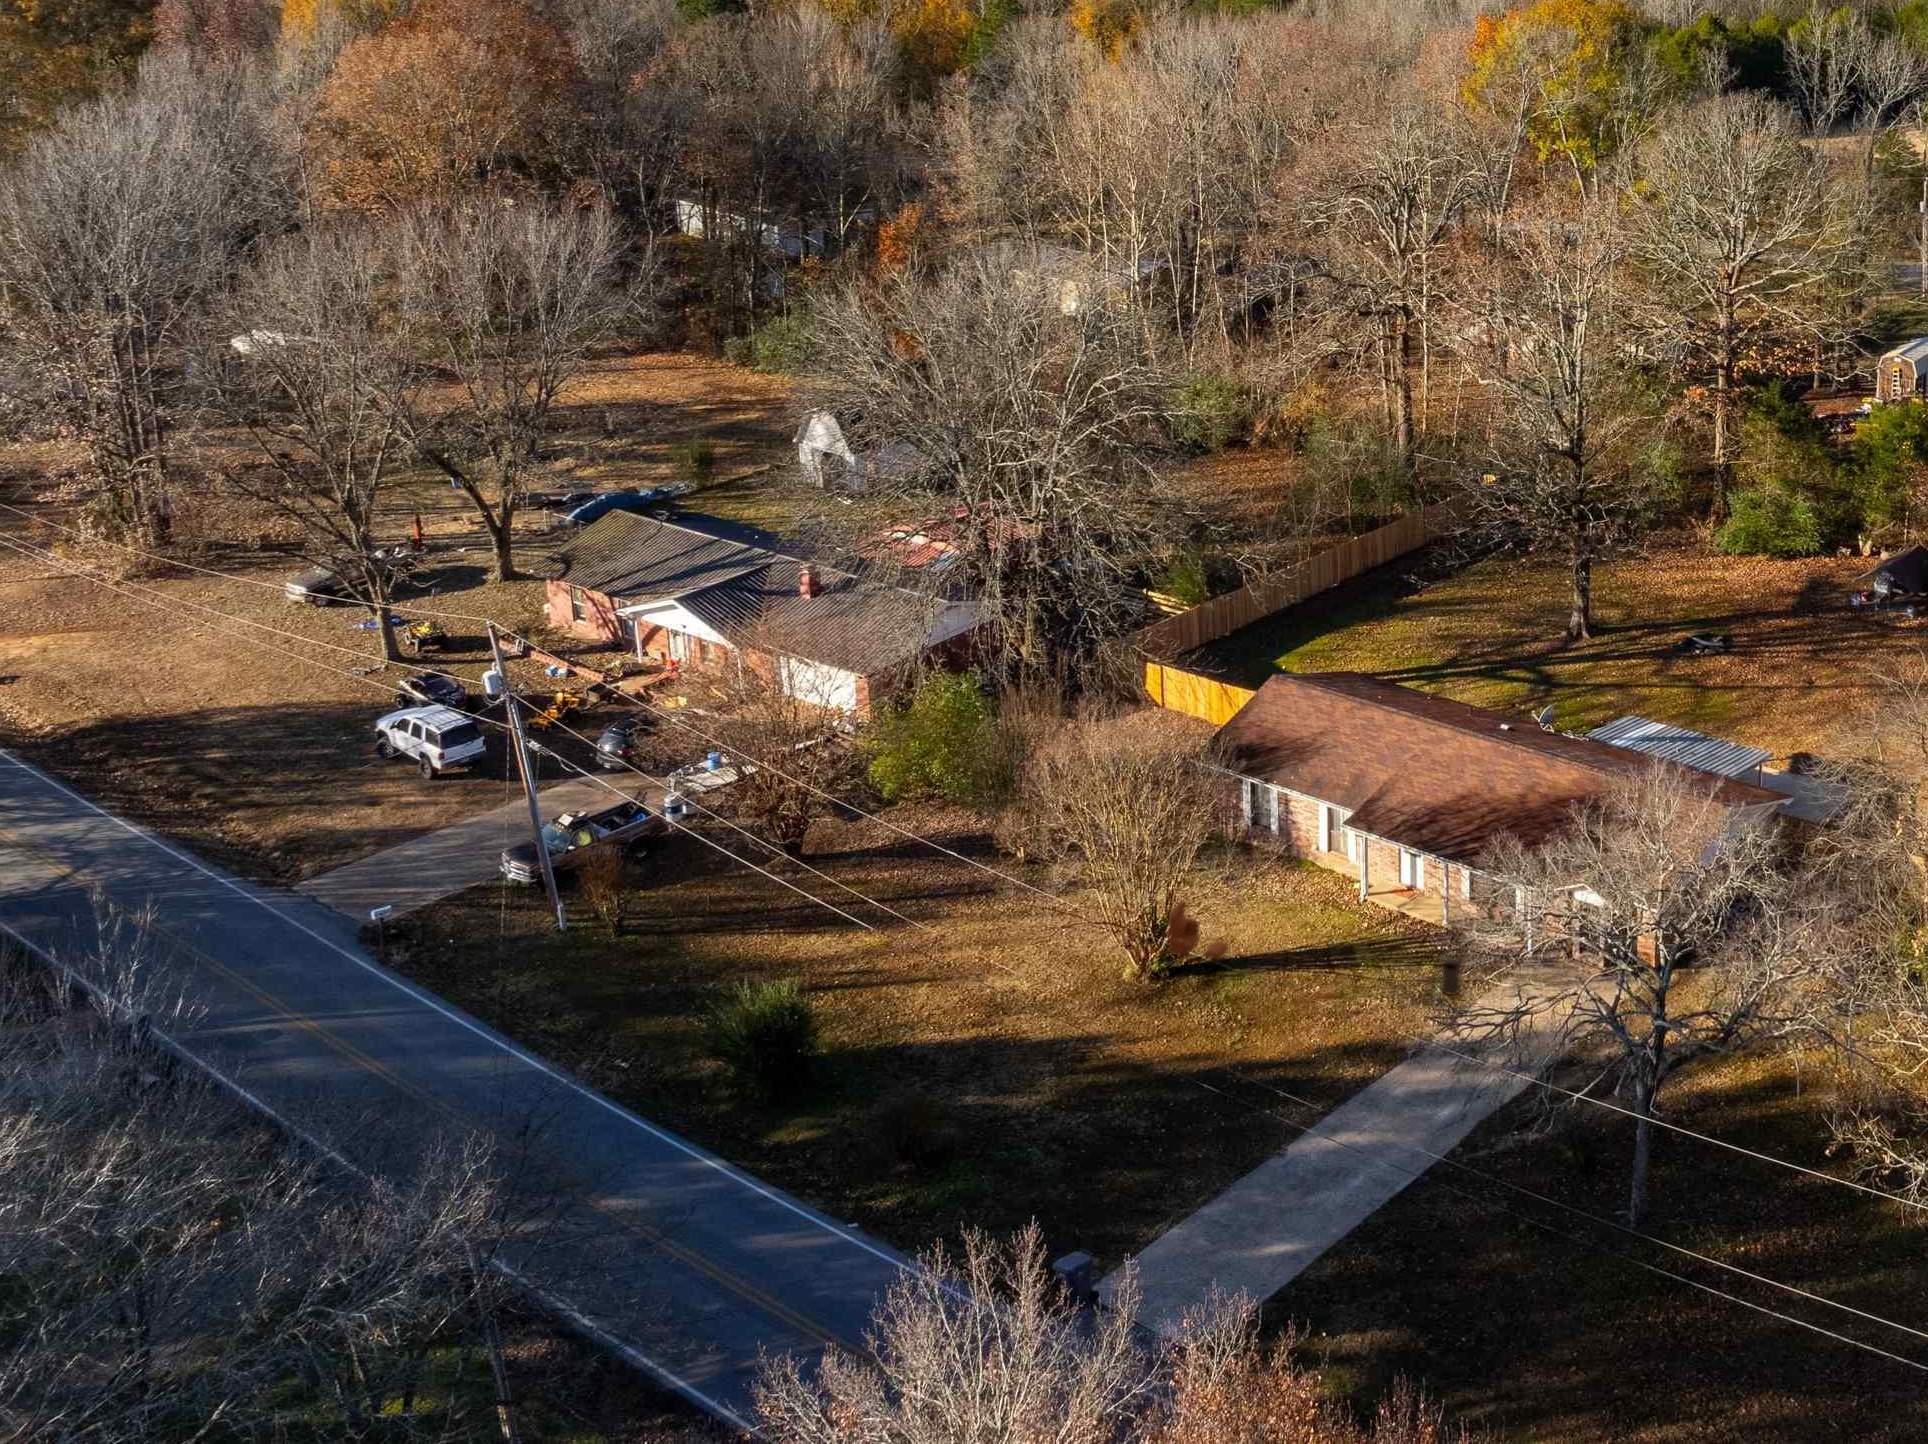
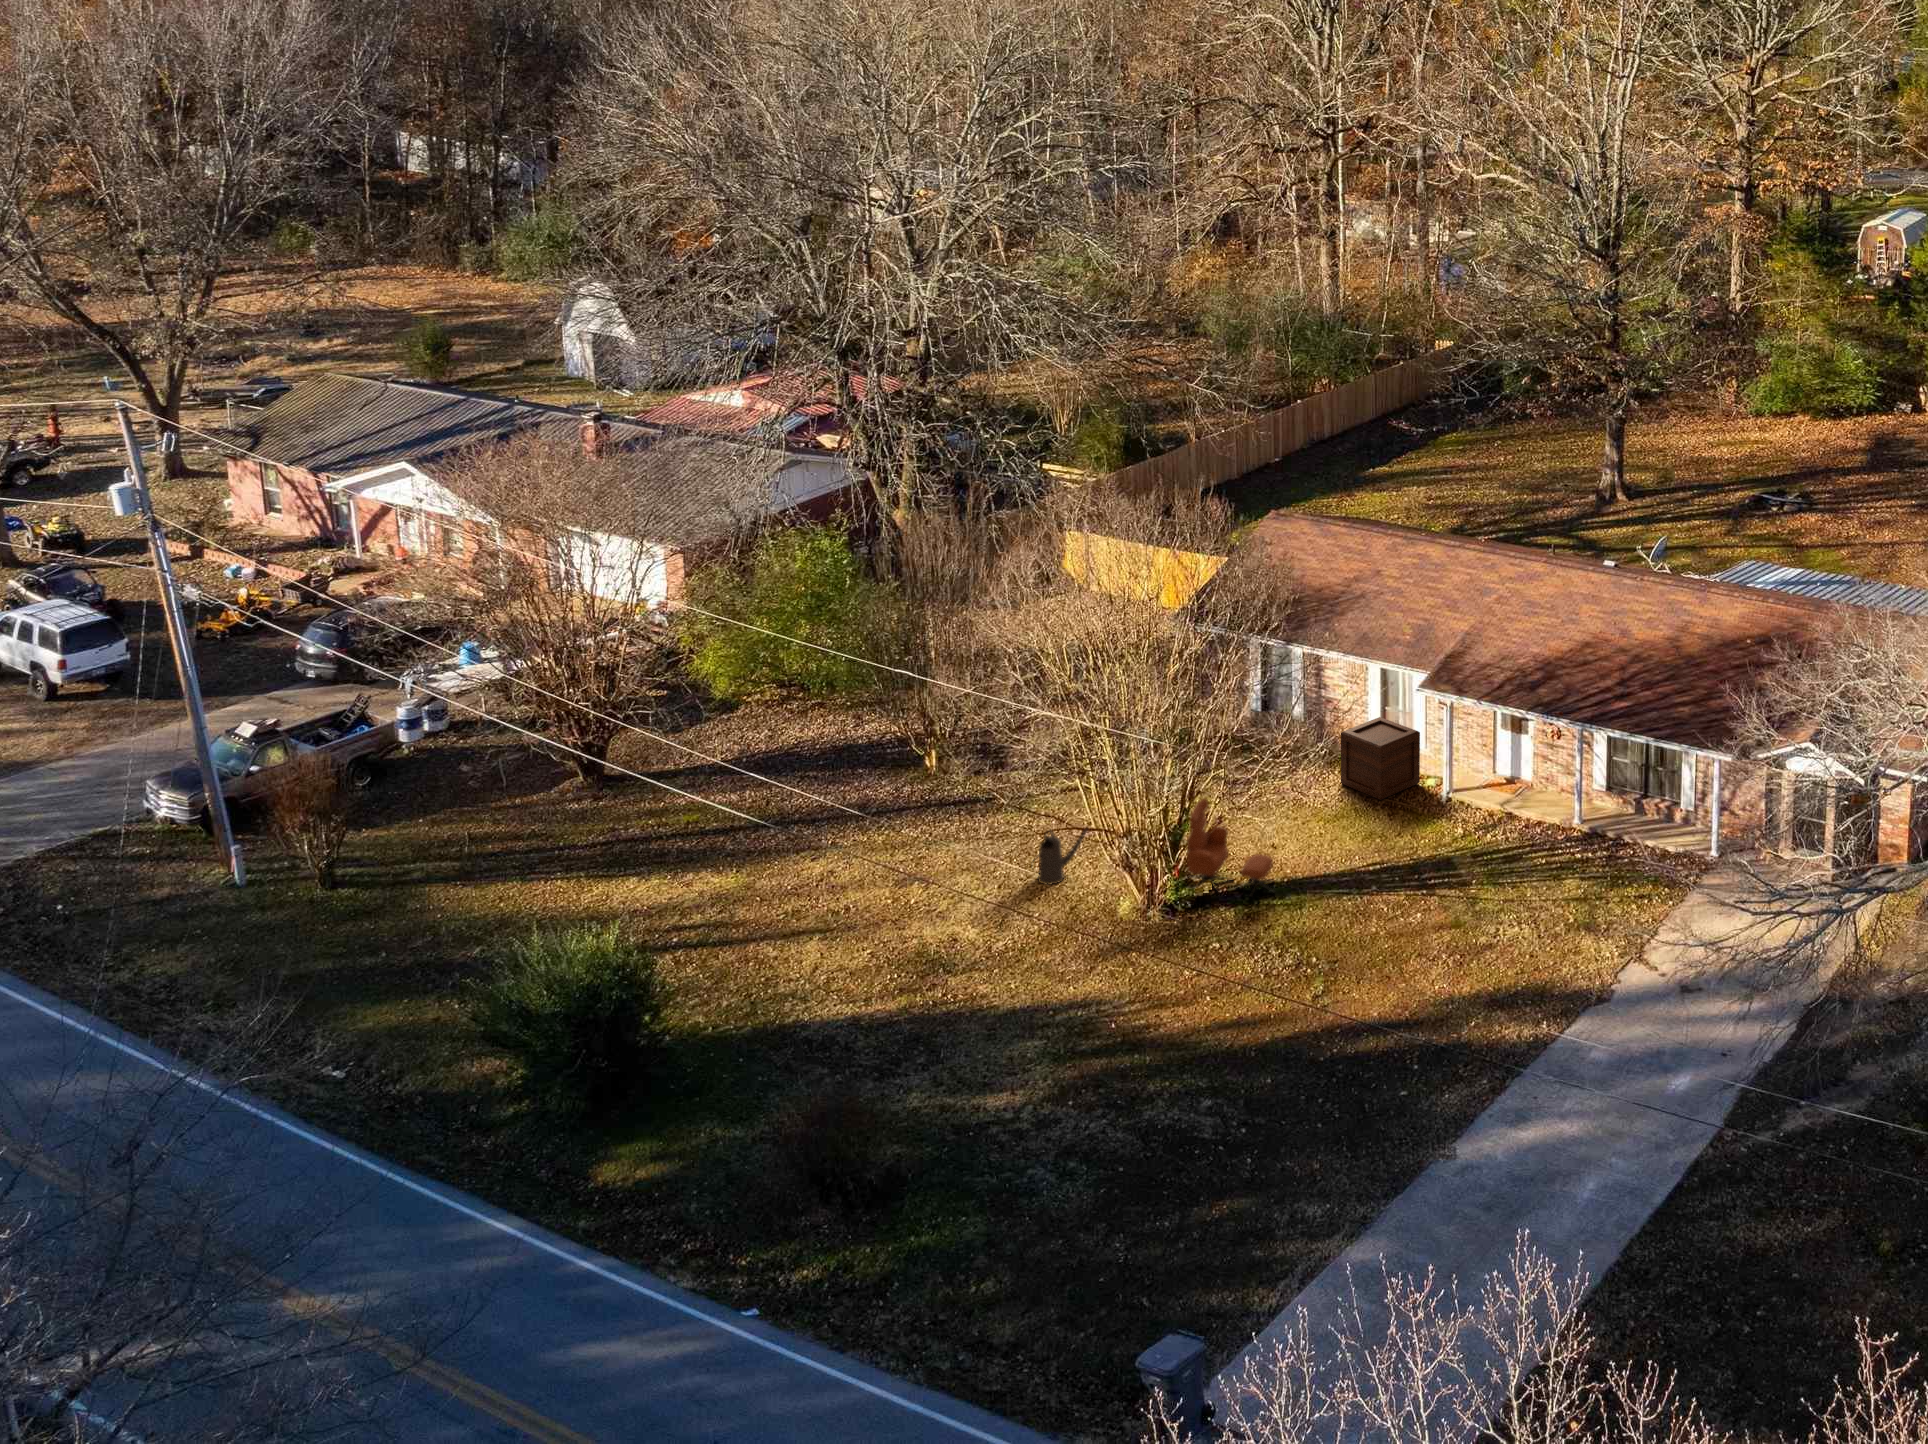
wooden crate: none [1298,835,1354,898] -> present [1341,717,1420,800]
watering can: present [1442,951,1463,995] -> present [1031,828,1088,885]

